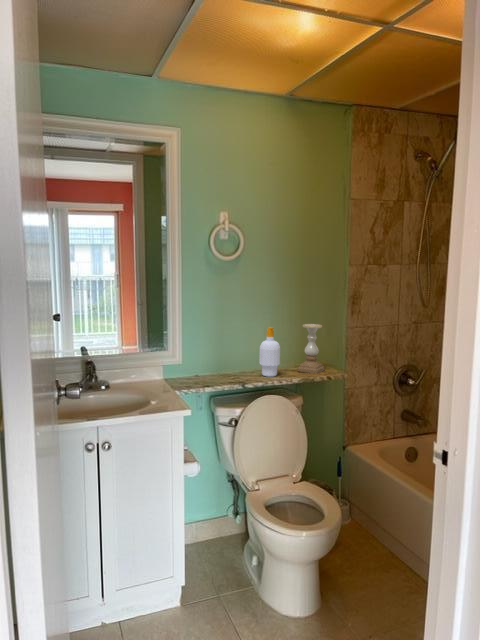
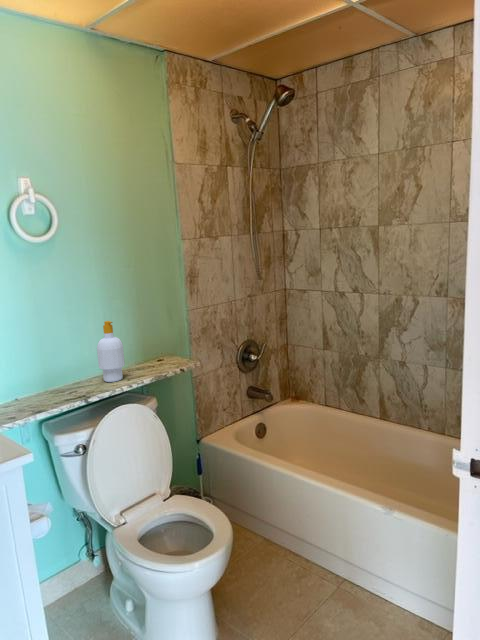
candle holder: present [298,324,324,374] -> none [143,310,174,369]

